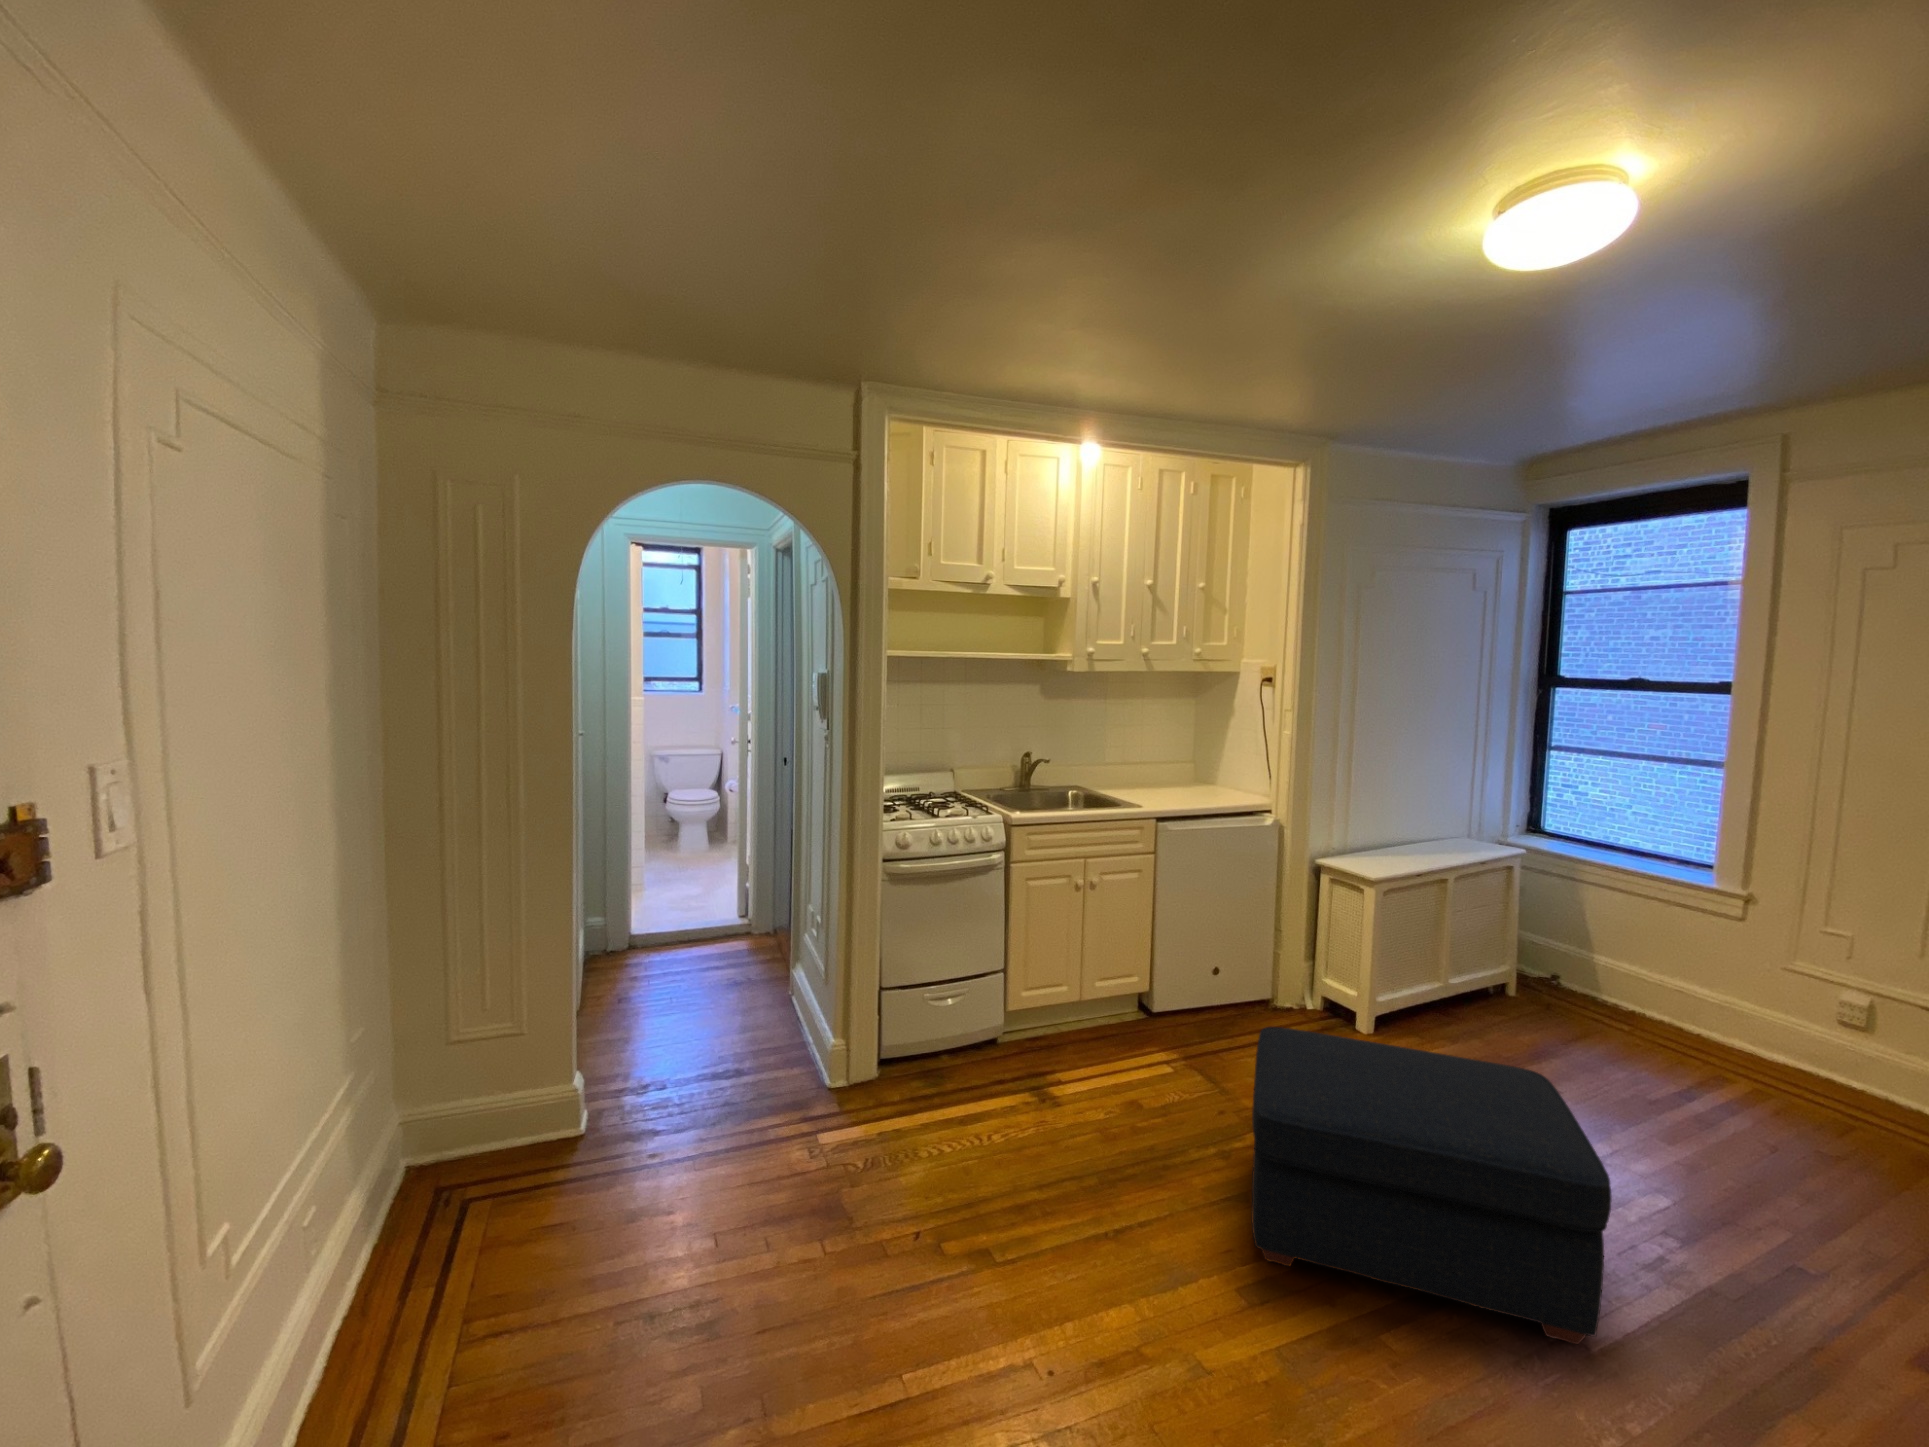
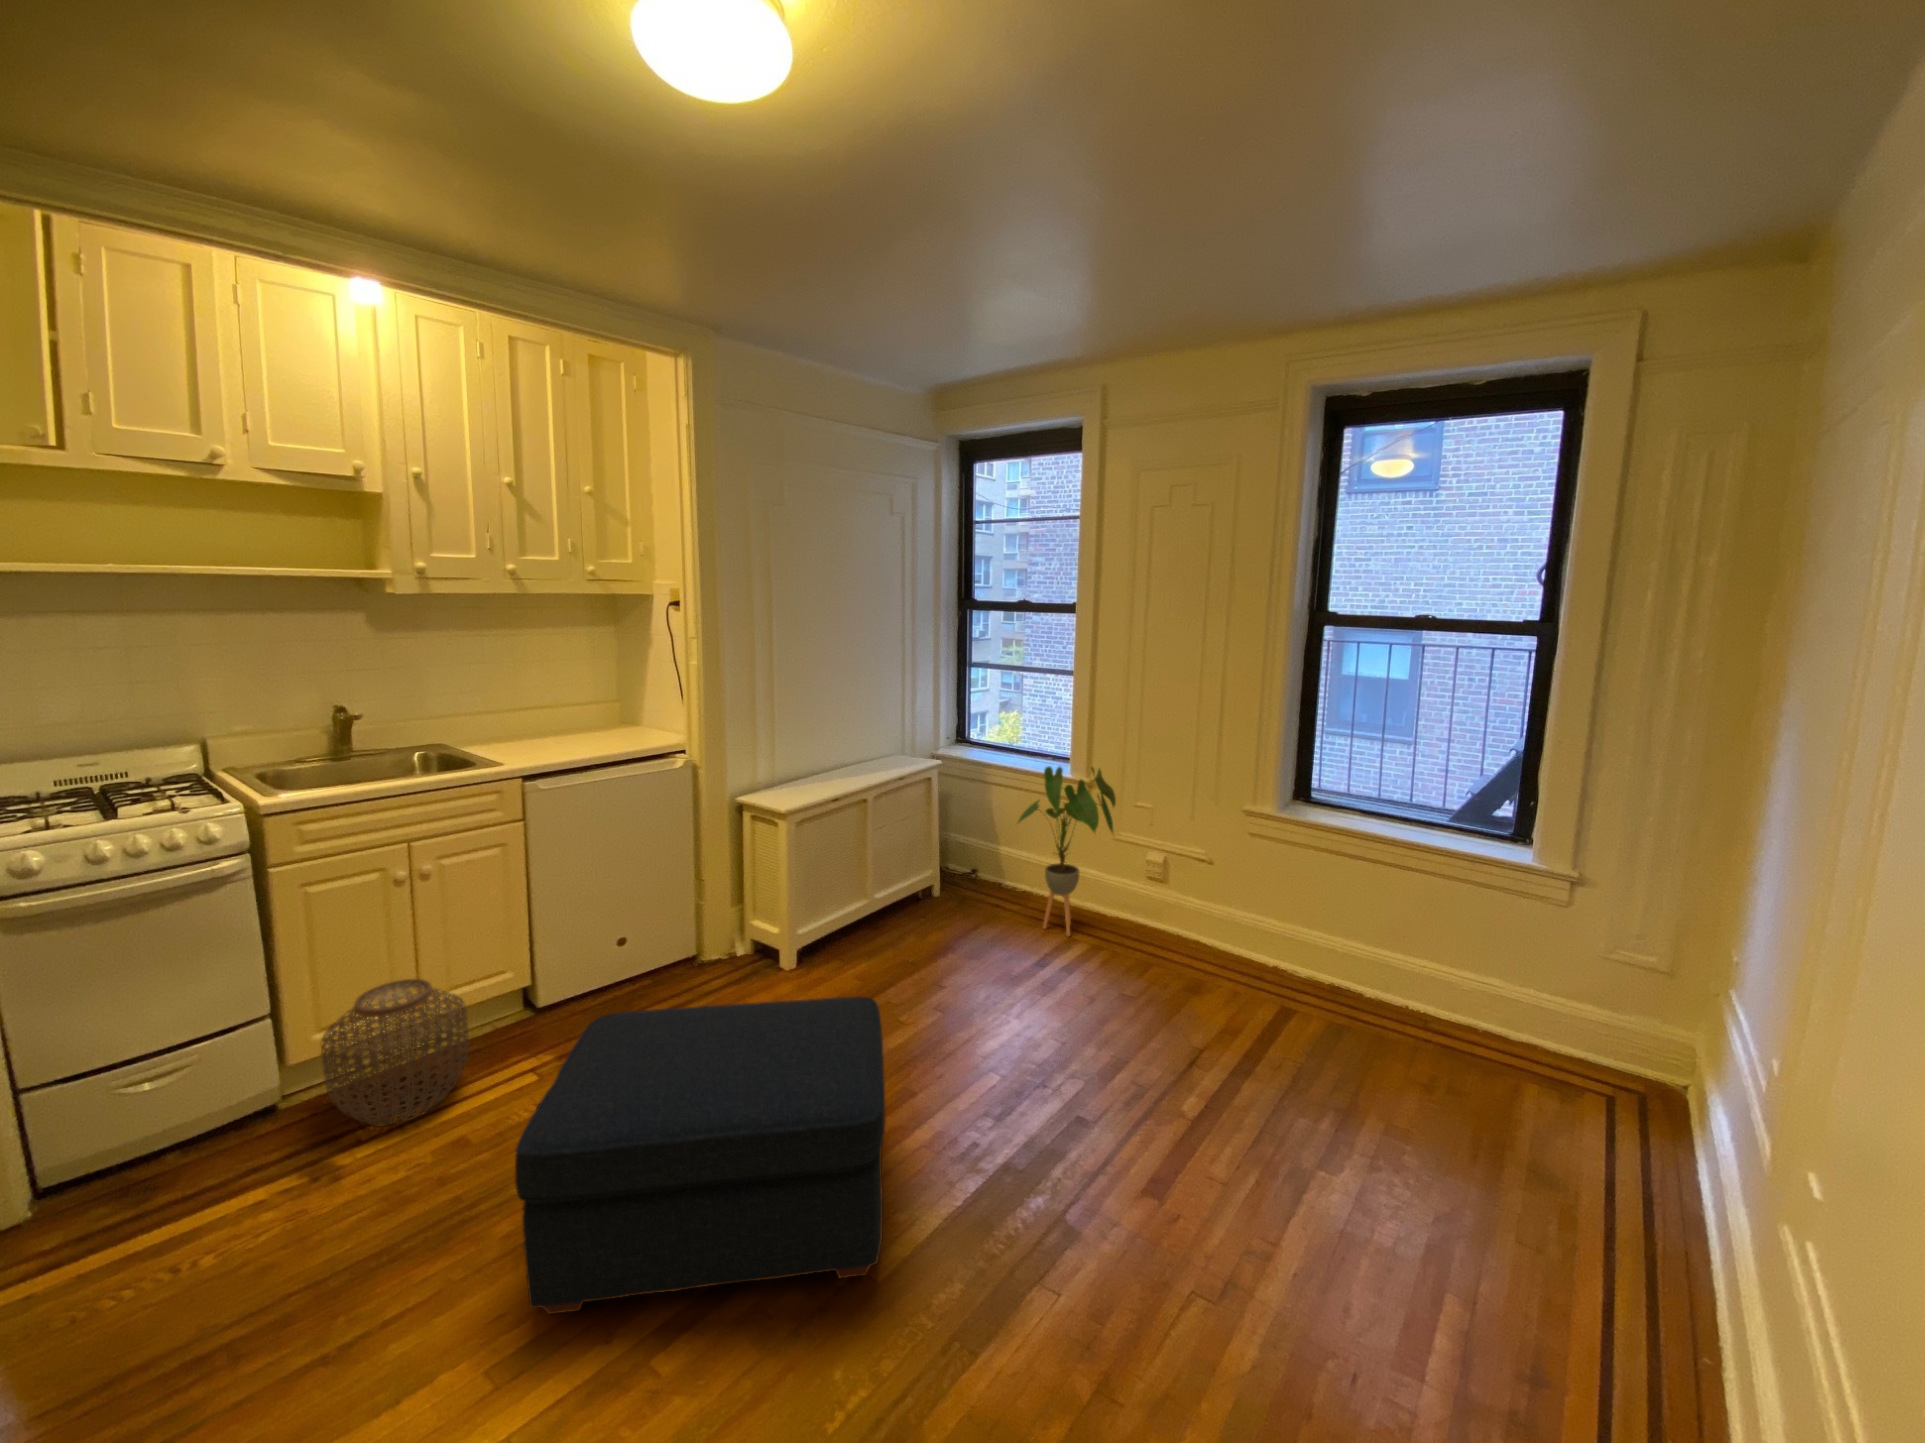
house plant: none [1640,869,1800,1073] -> present [1018,766,1116,936]
woven basket: none [1037,965,1128,1075] -> present [321,979,469,1126]

